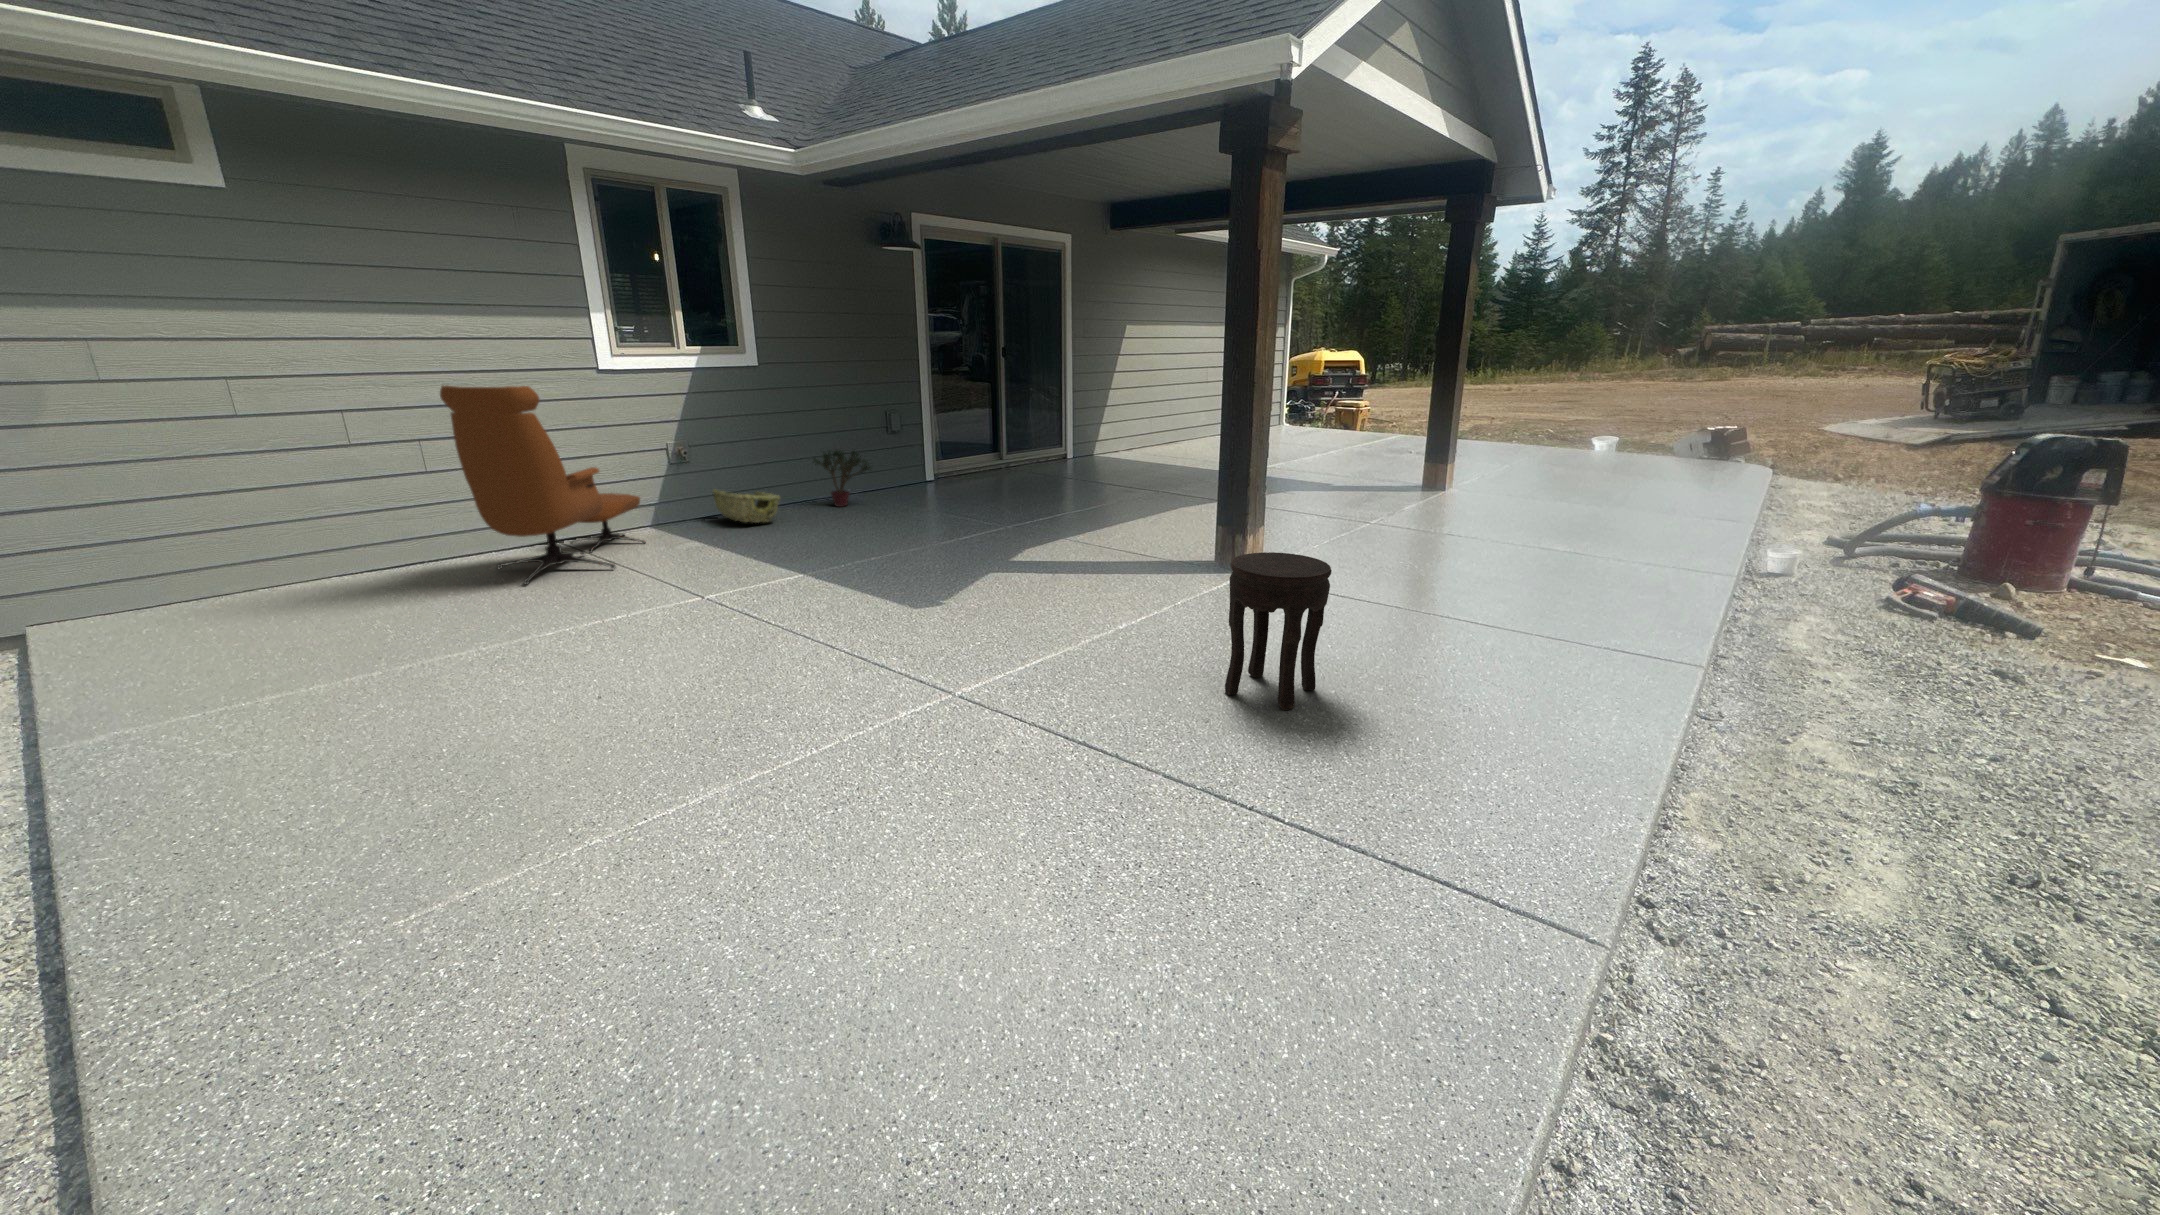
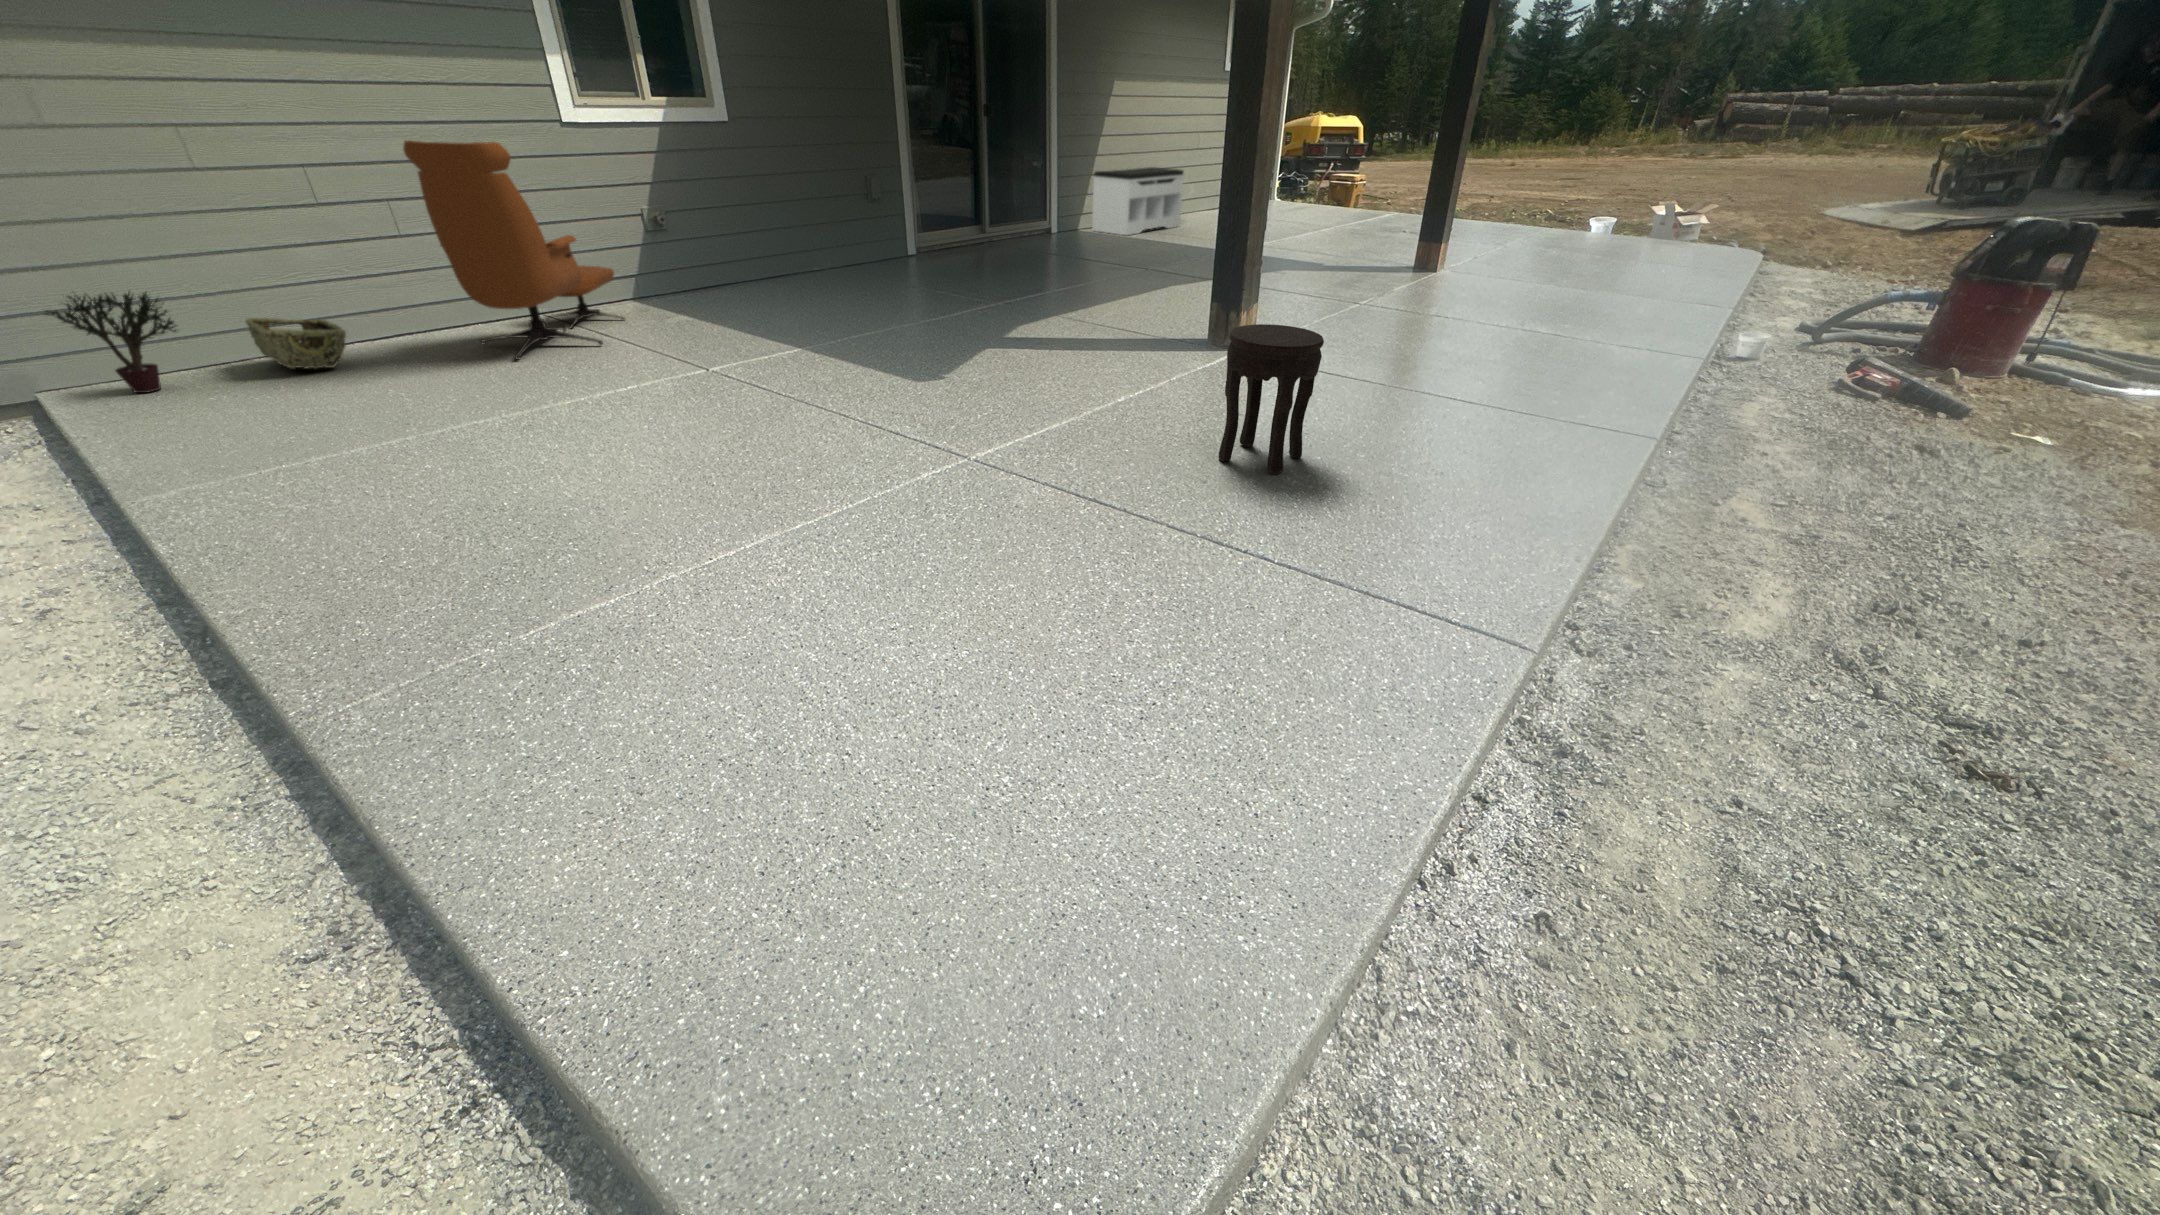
bench: none [1112,398,1199,458] -> present [1092,167,1184,235]
potted plant: present [813,450,870,507] -> present [46,291,176,393]
woven basket: present [713,489,780,523] -> present [246,318,346,369]

